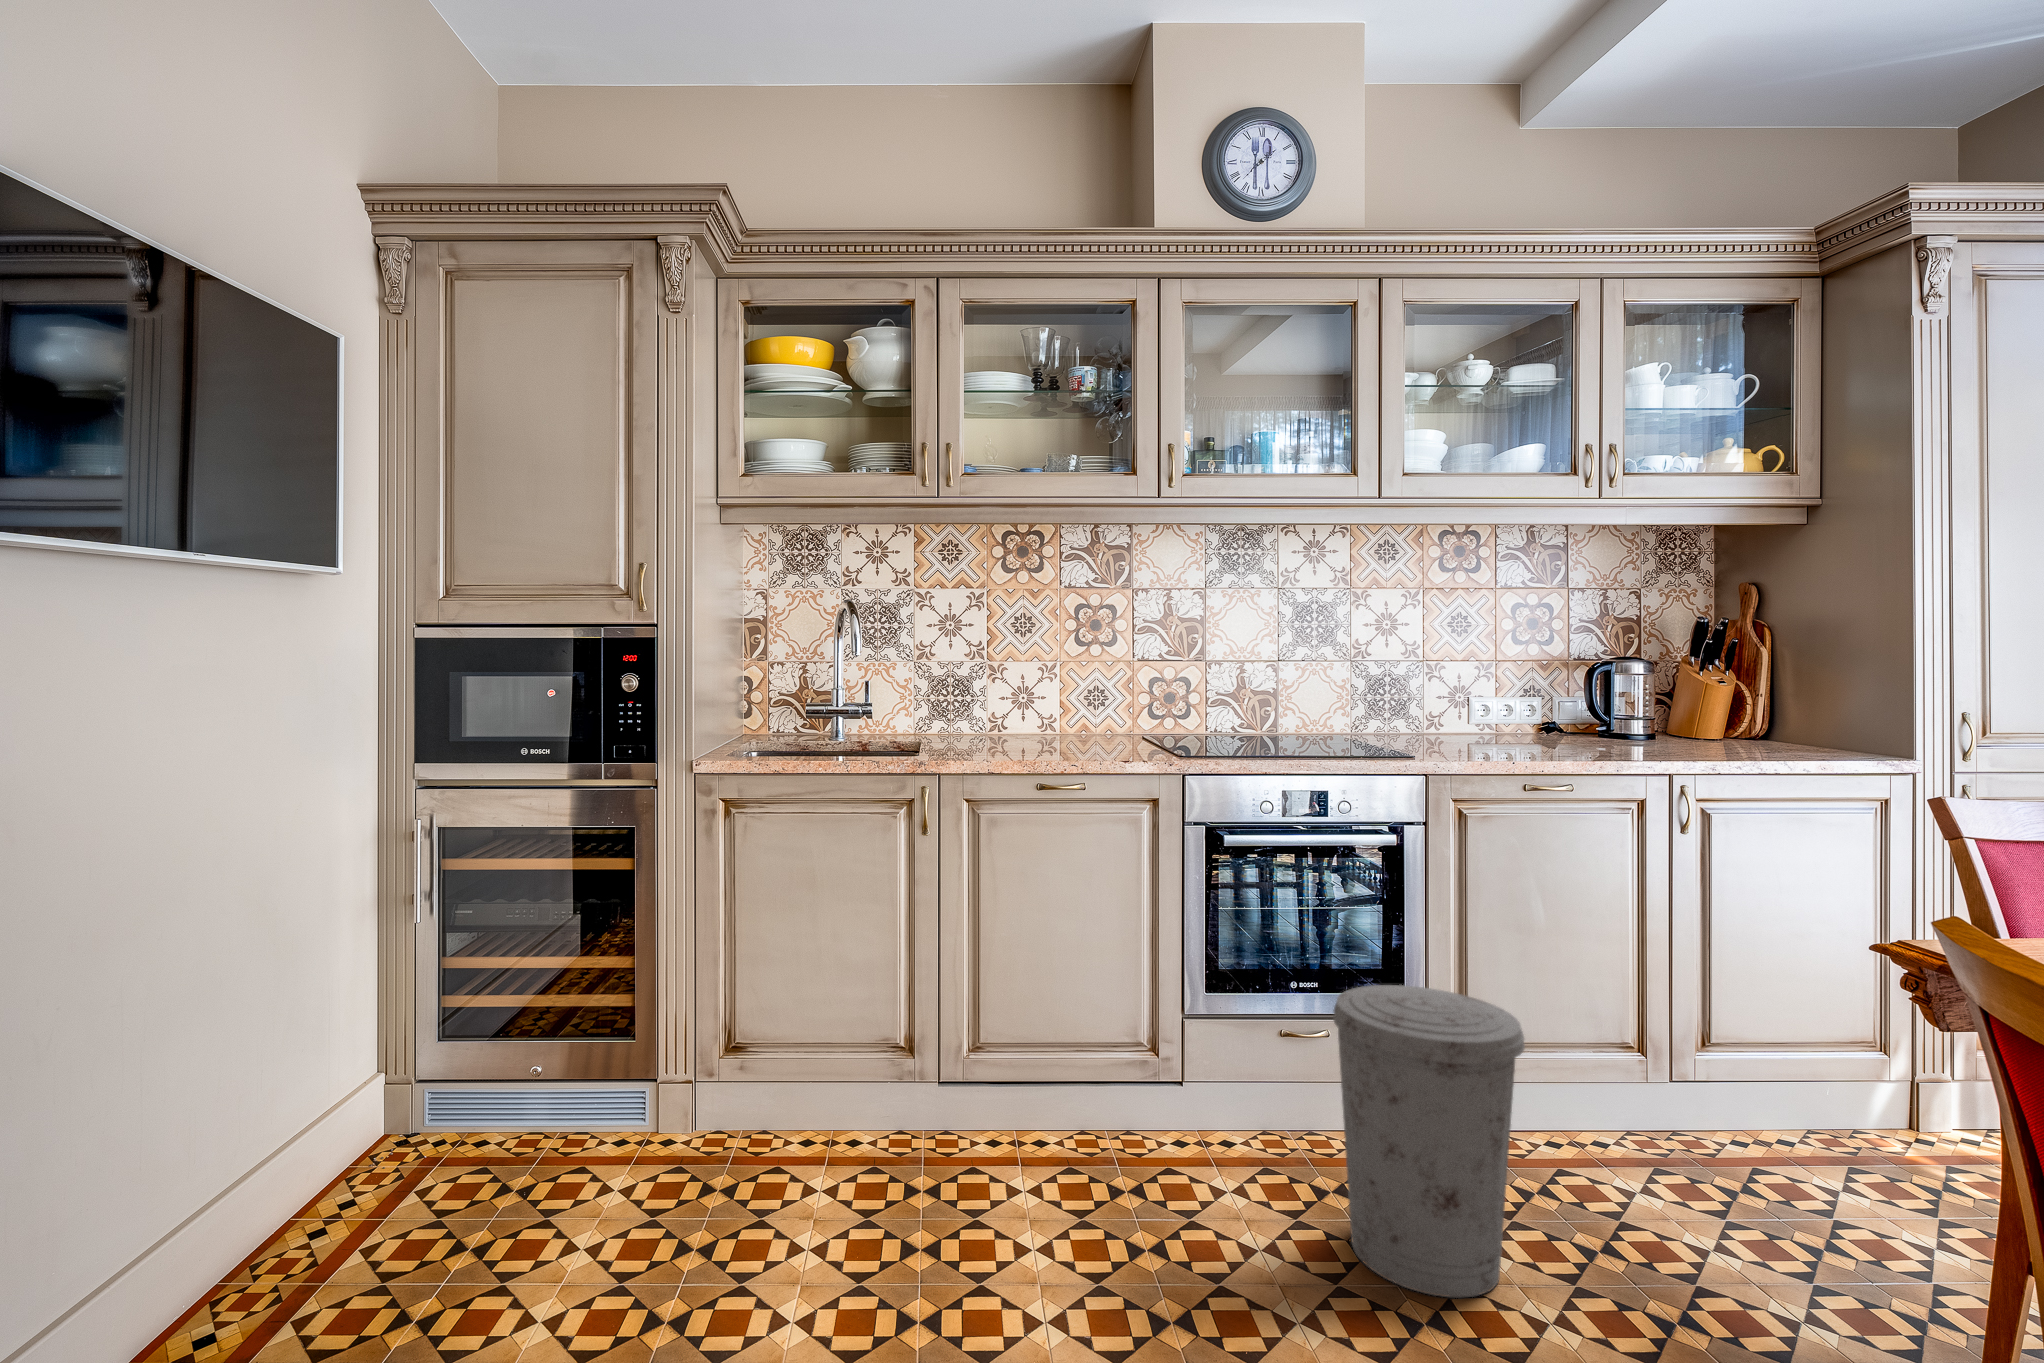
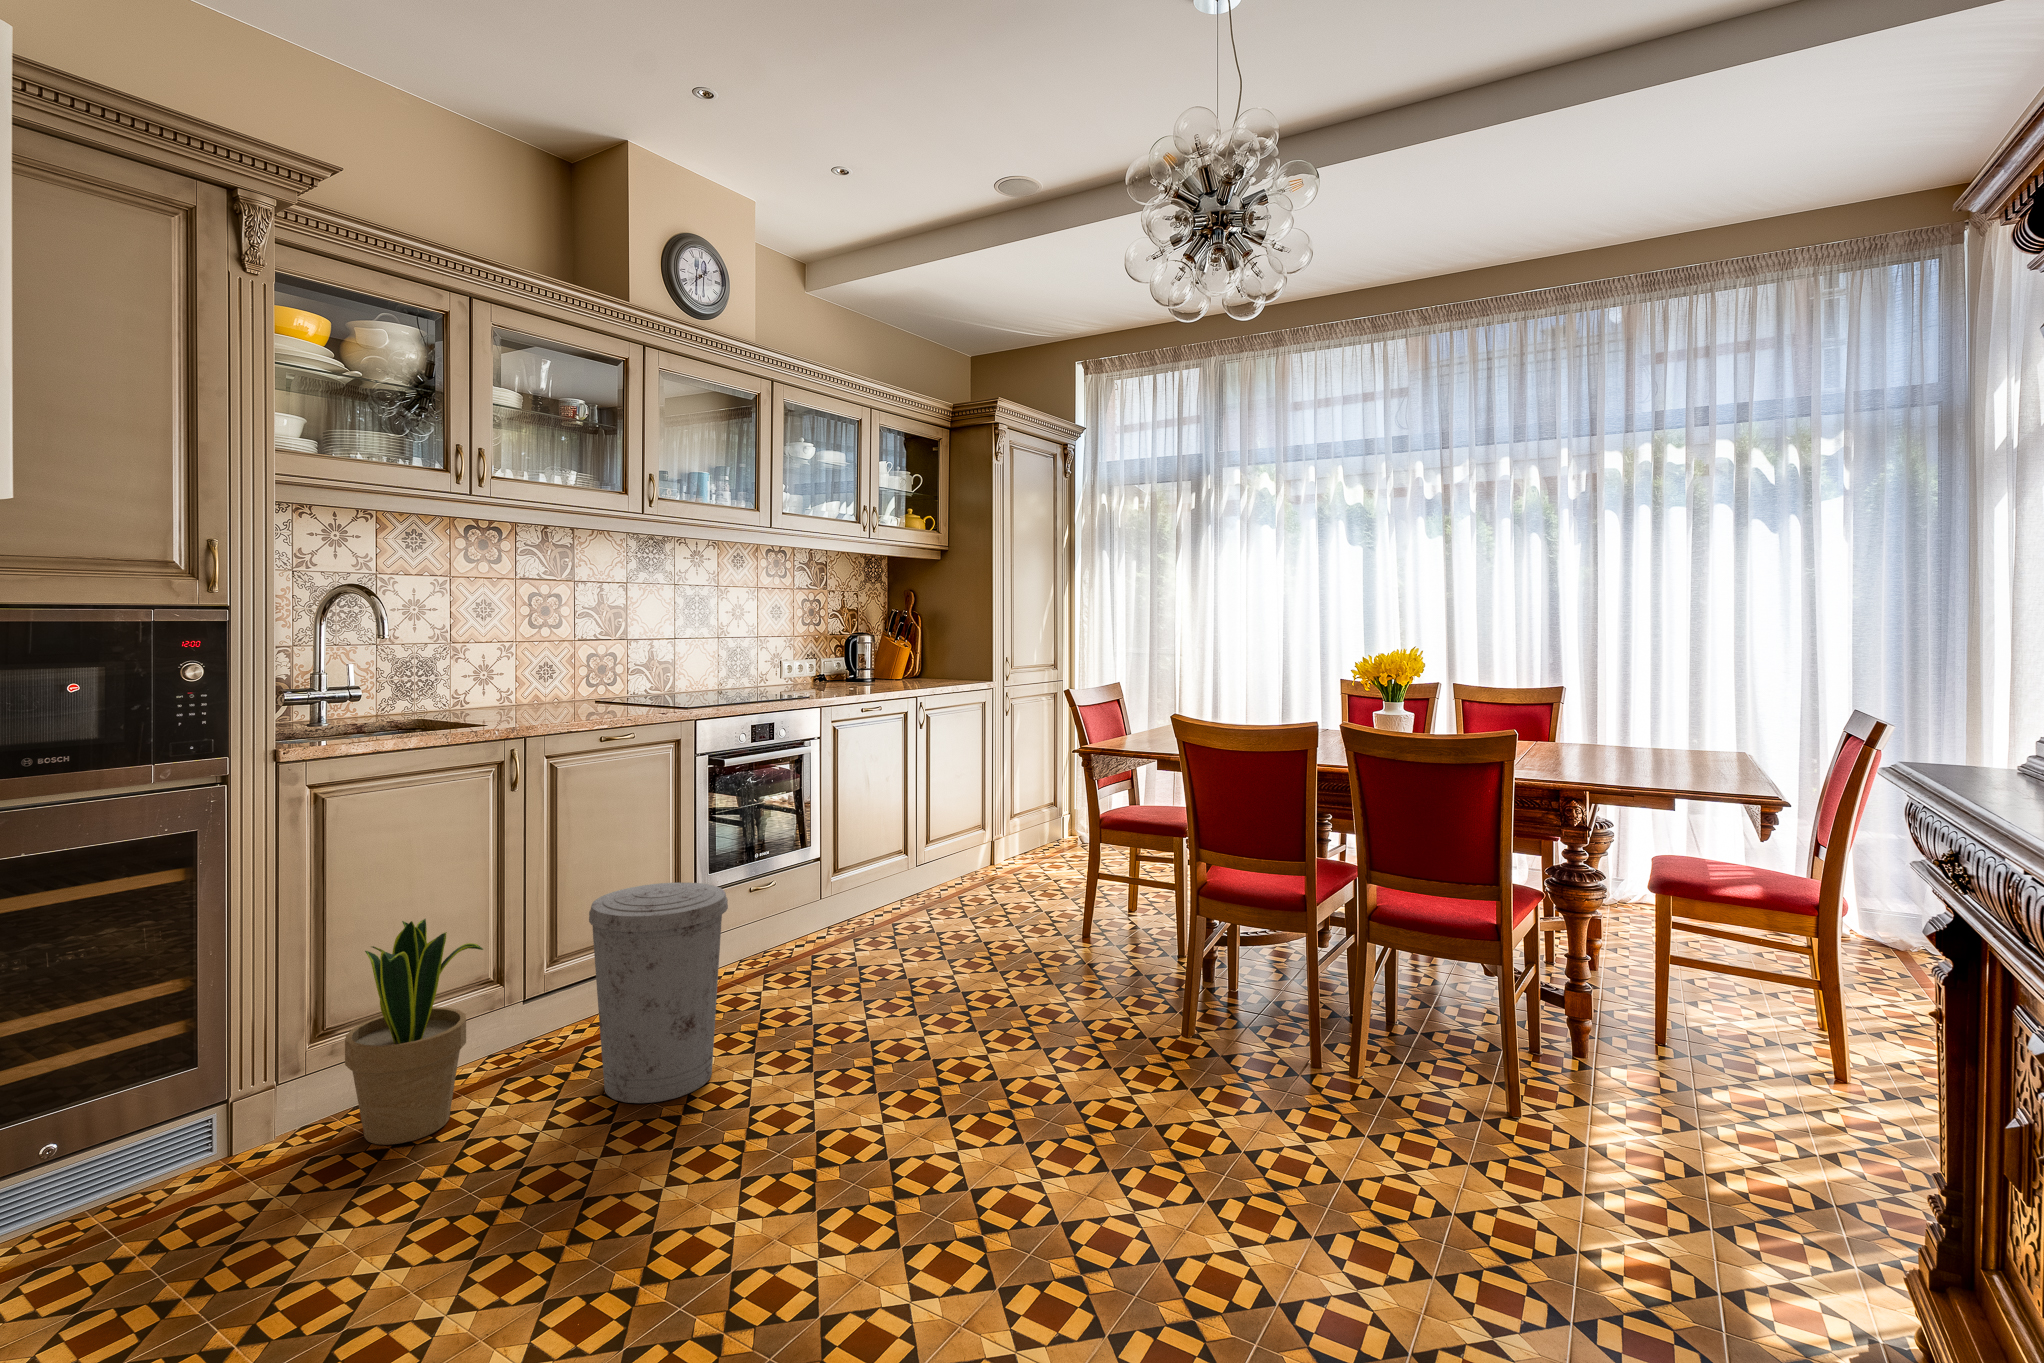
potted plant: none [1097,955,1226,1196] -> present [345,919,483,1145]

